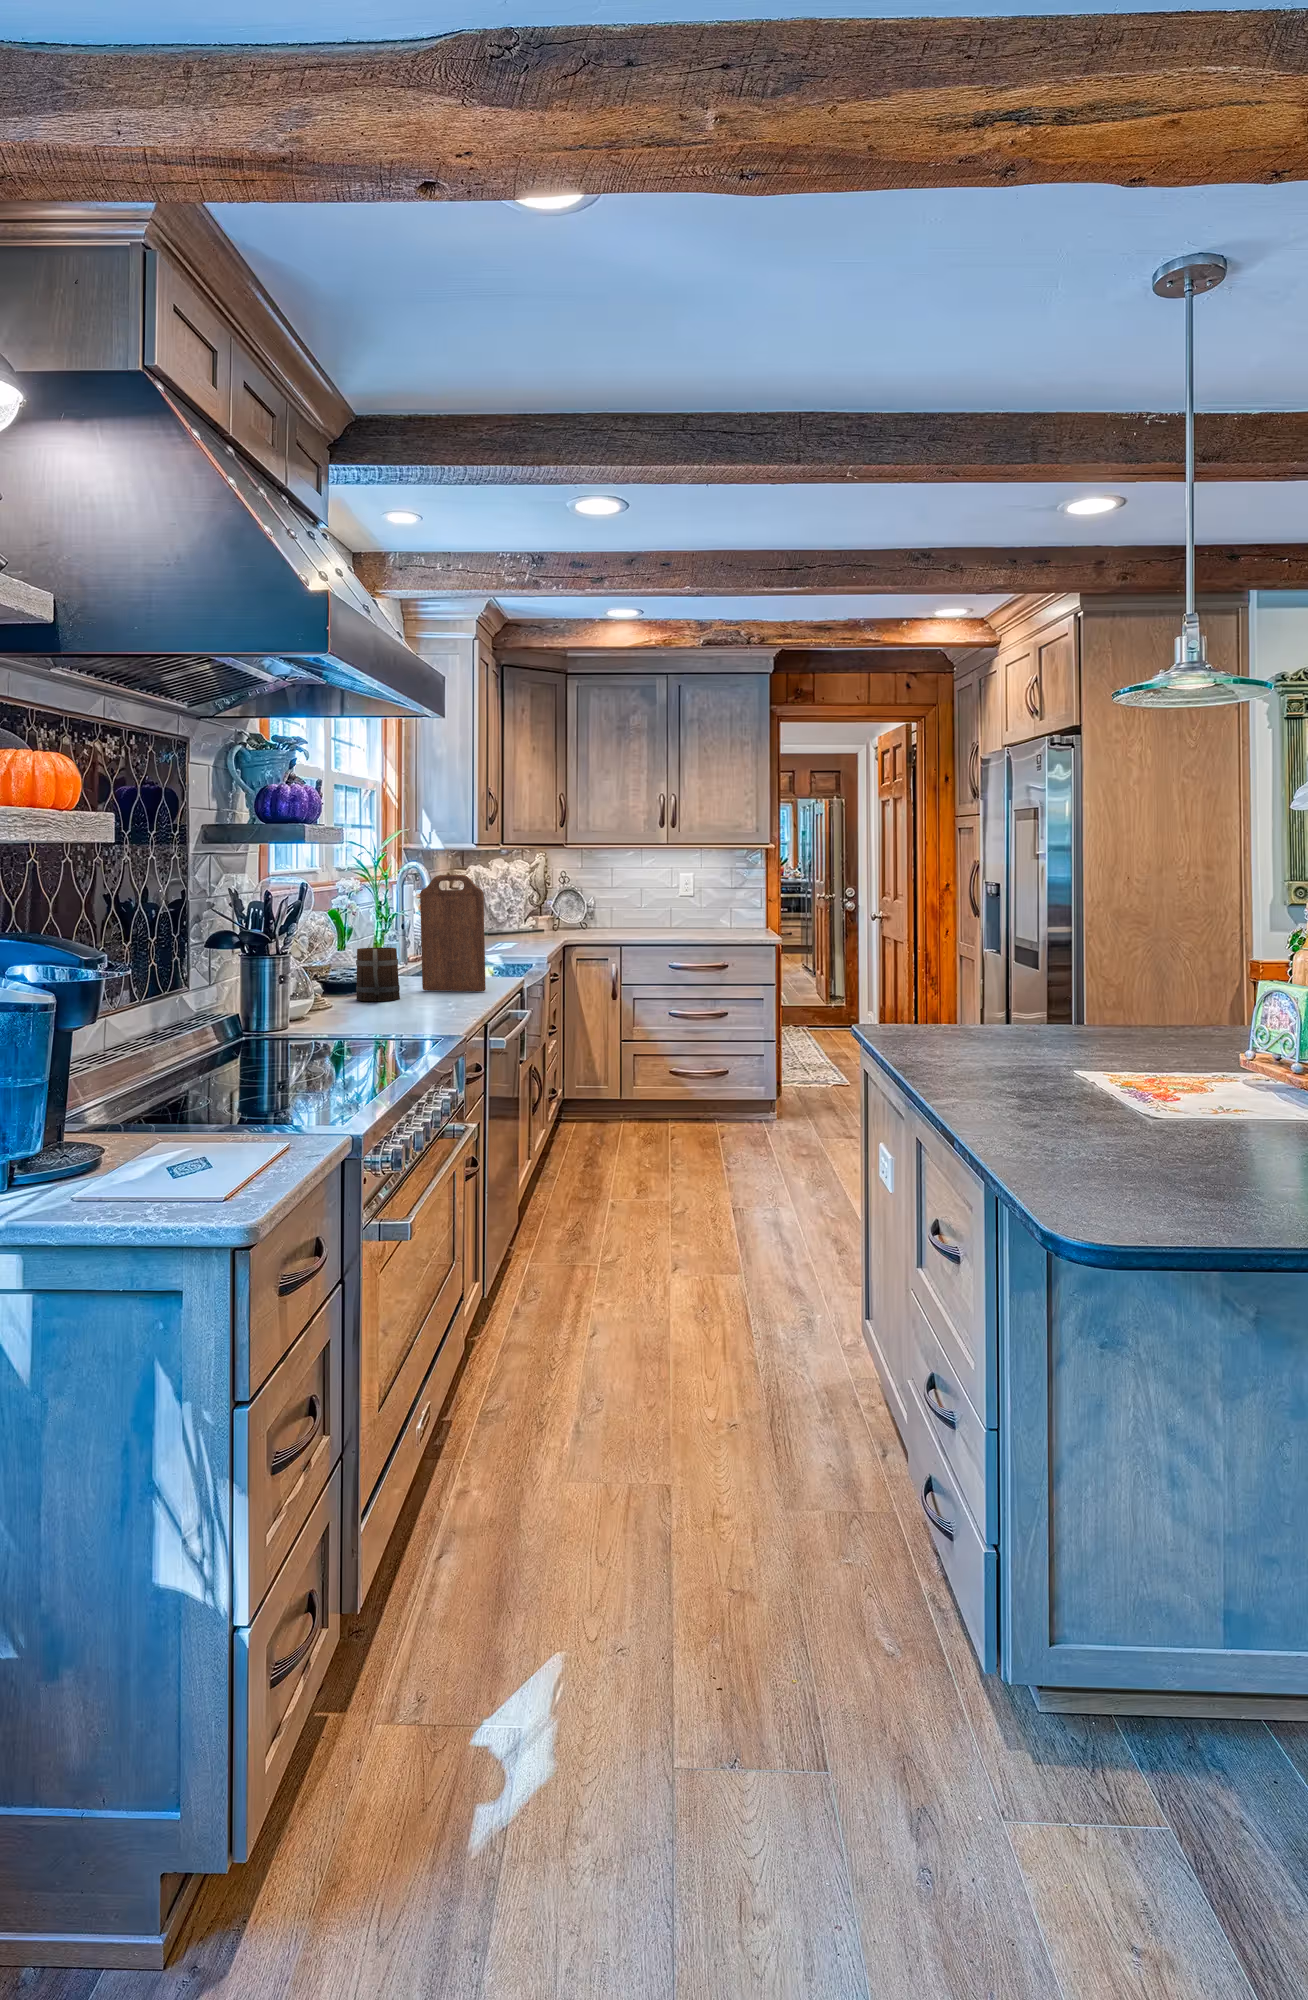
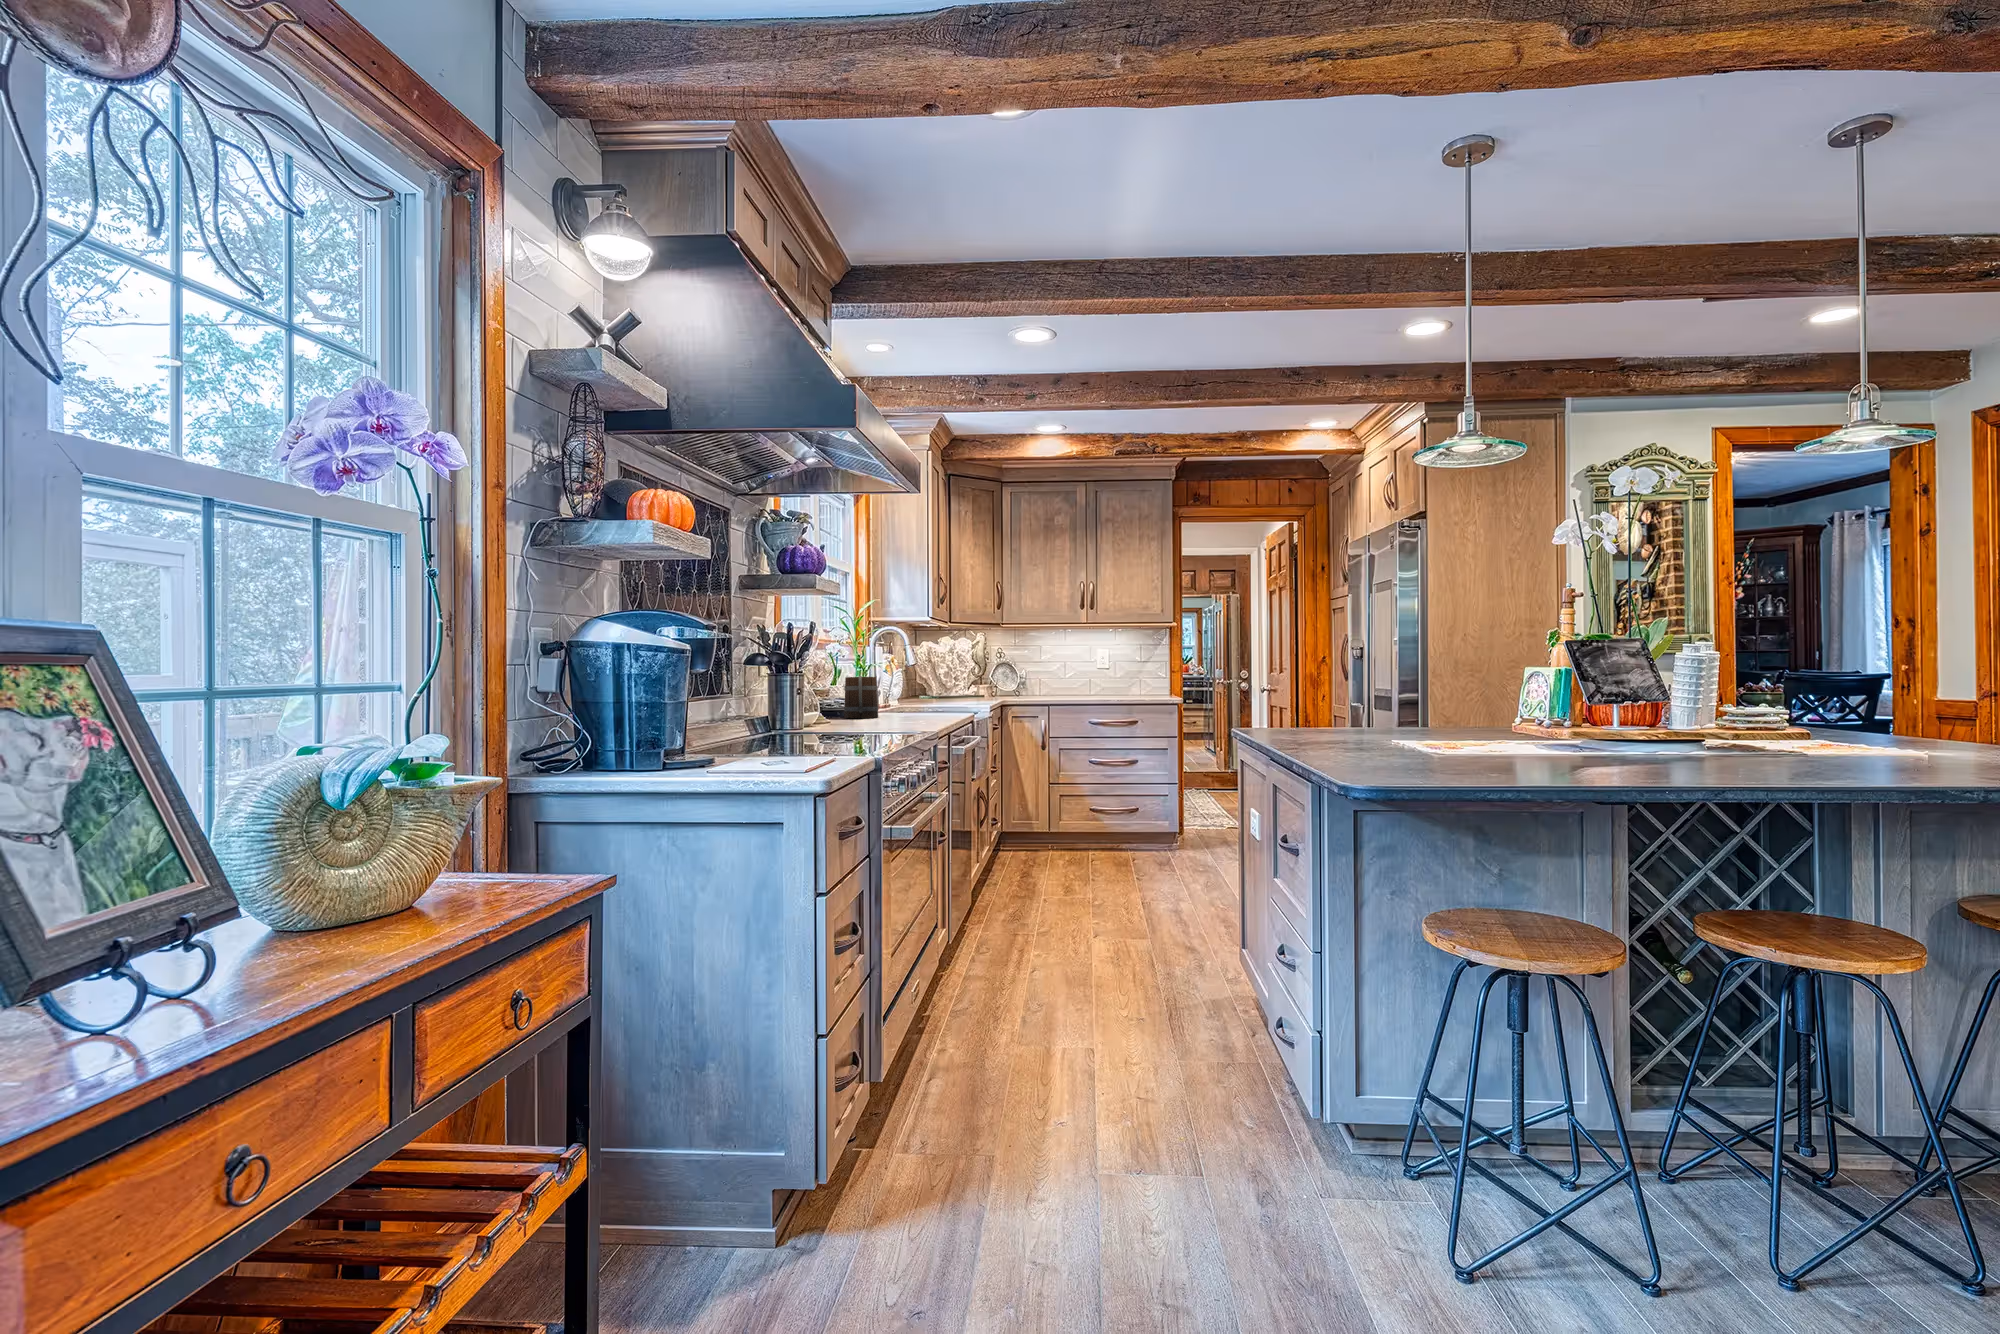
cutting board: present [420,875,486,992] -> none [894,621,945,714]

